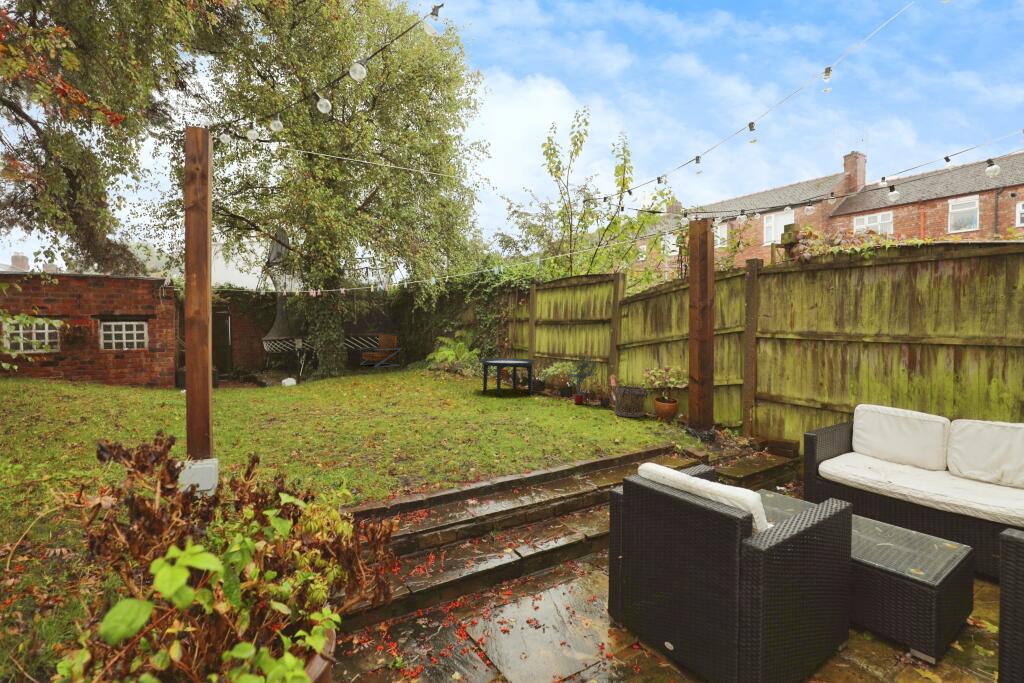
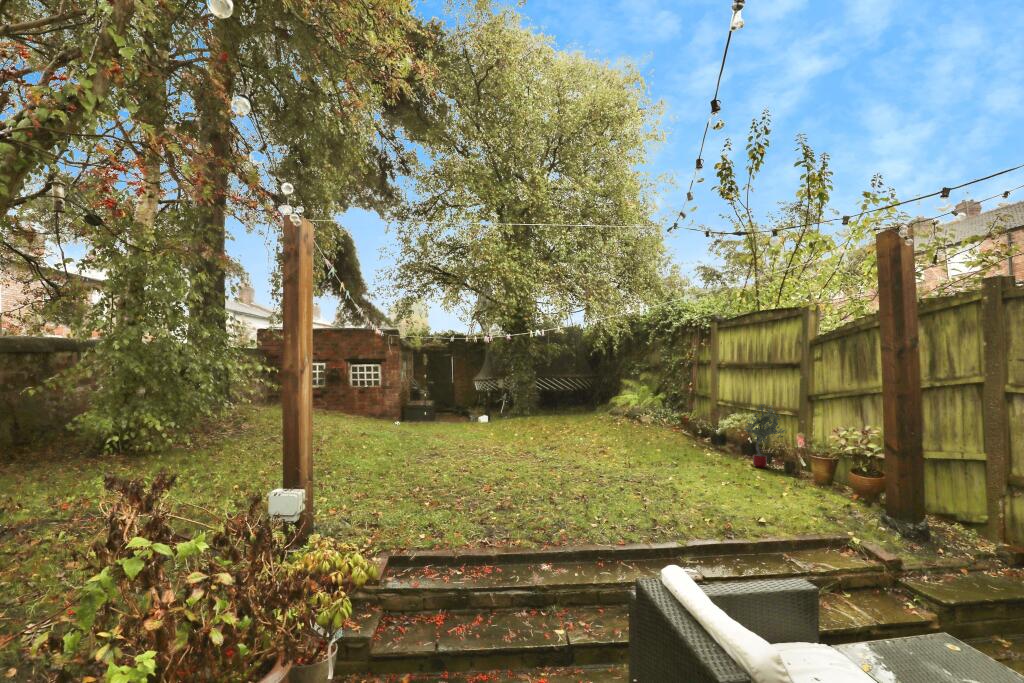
lounge chair: present [360,334,401,368] -> none [556,376,595,410]
round table: present [480,358,535,396] -> none [648,406,715,450]
bucket: present [615,385,648,417] -> none [797,449,845,493]

